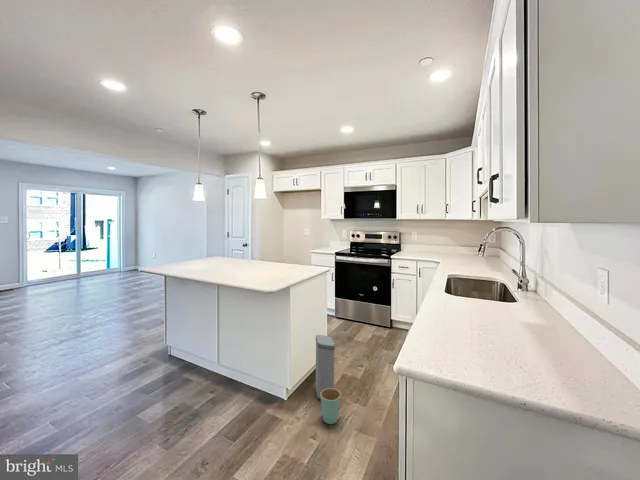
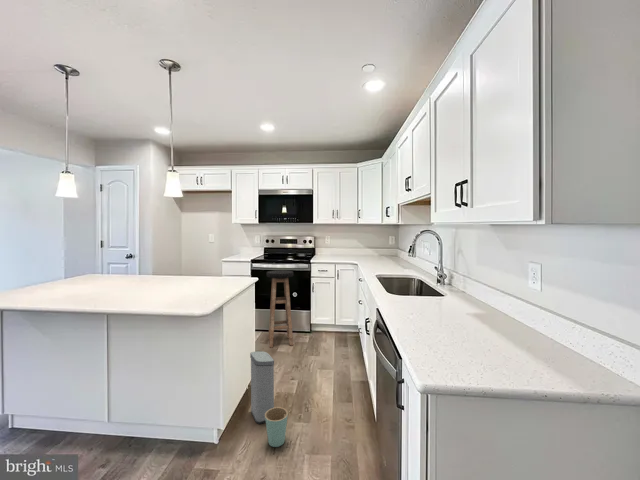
bar stool: none [347,264,372,336] -> present [267,270,293,347]

